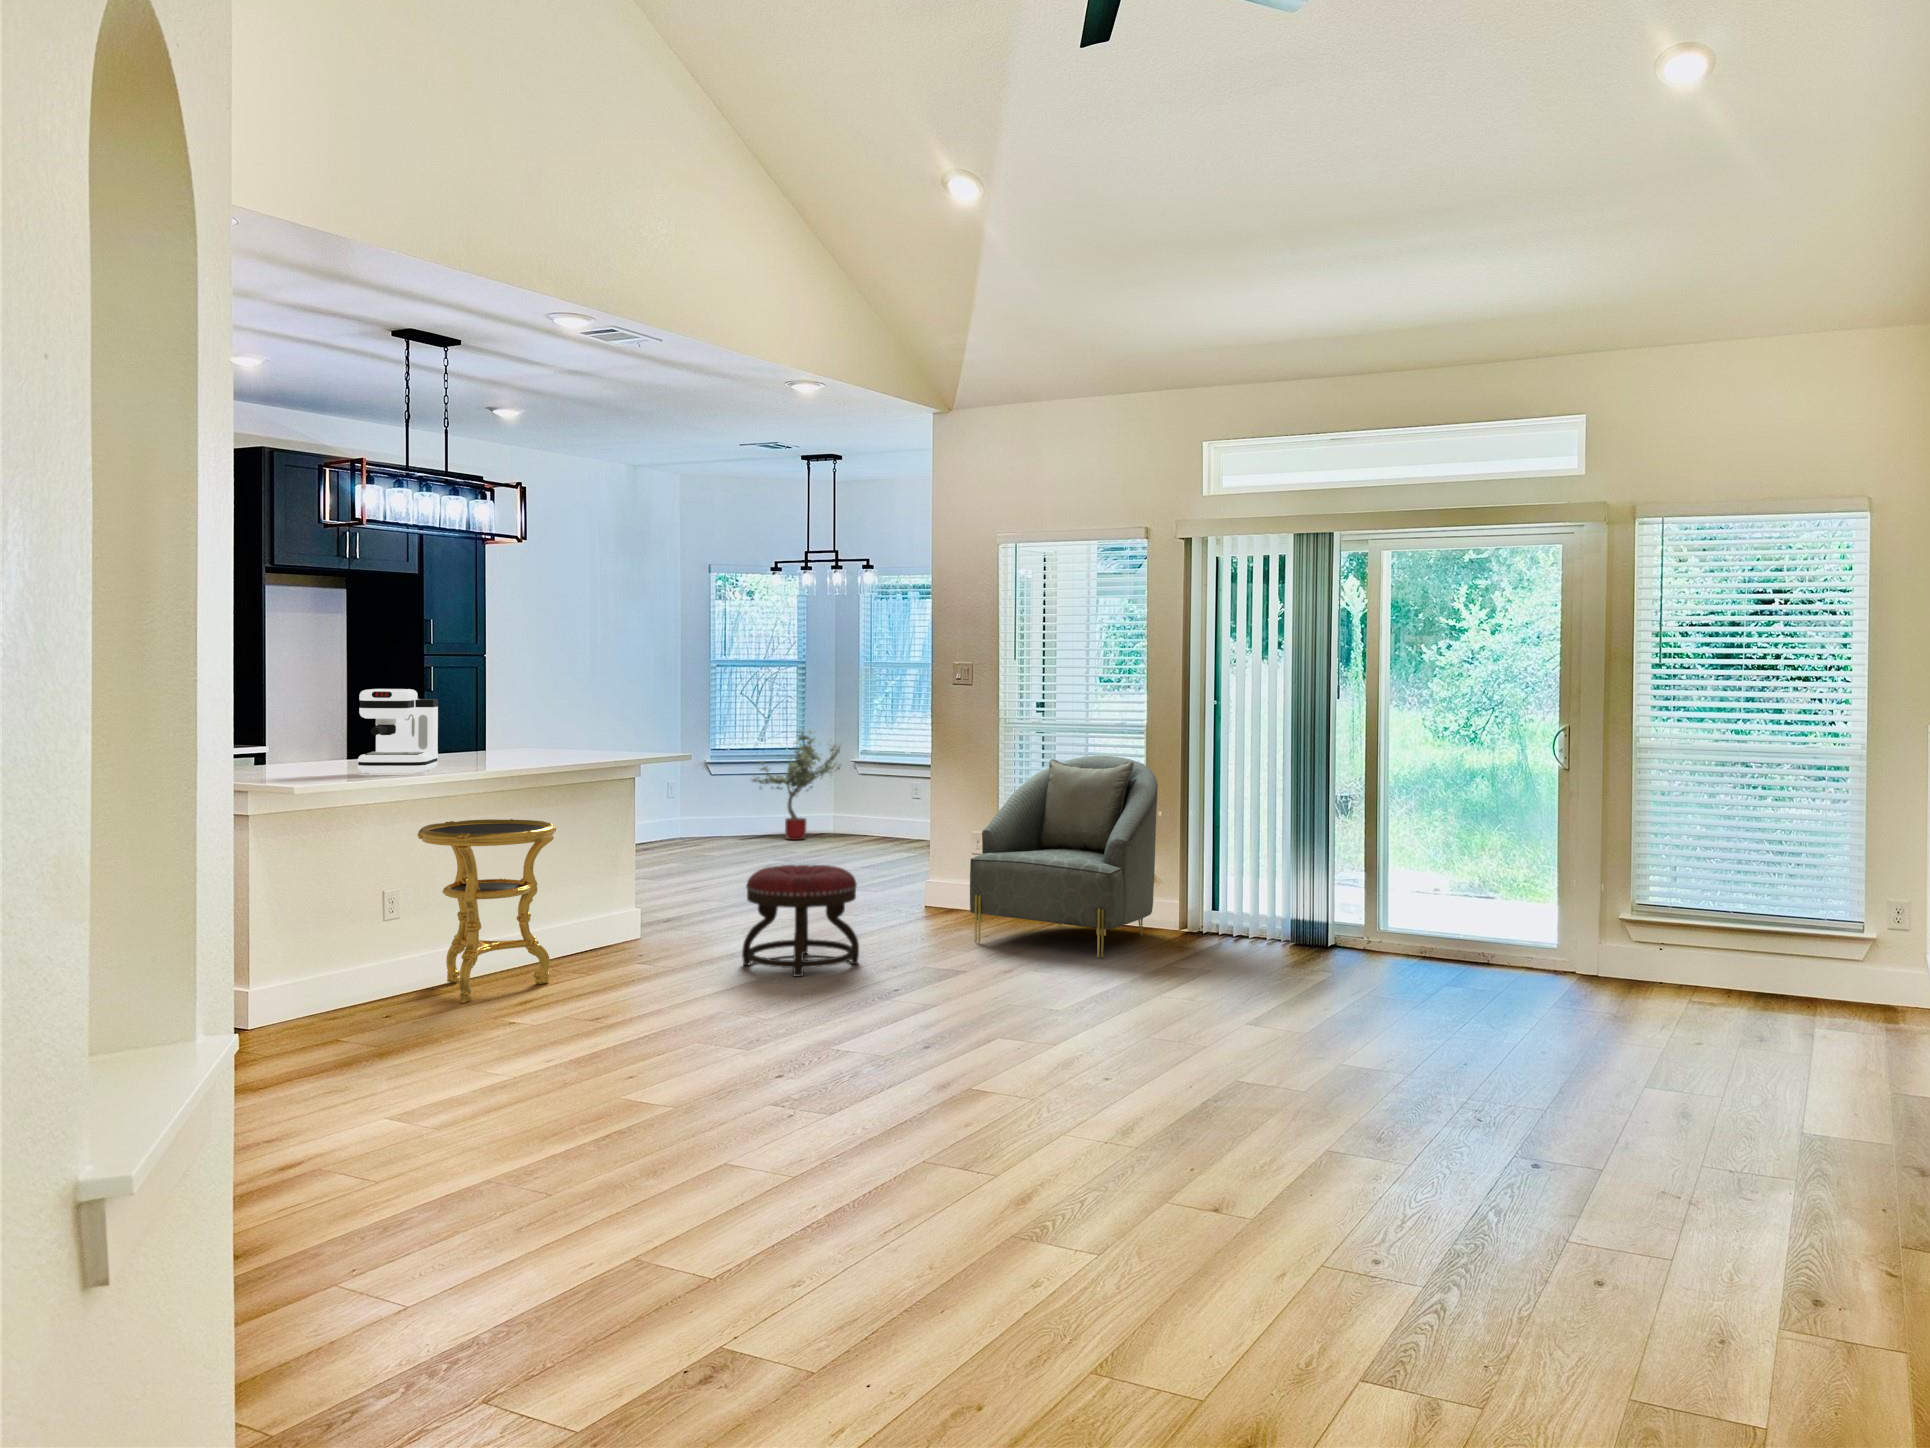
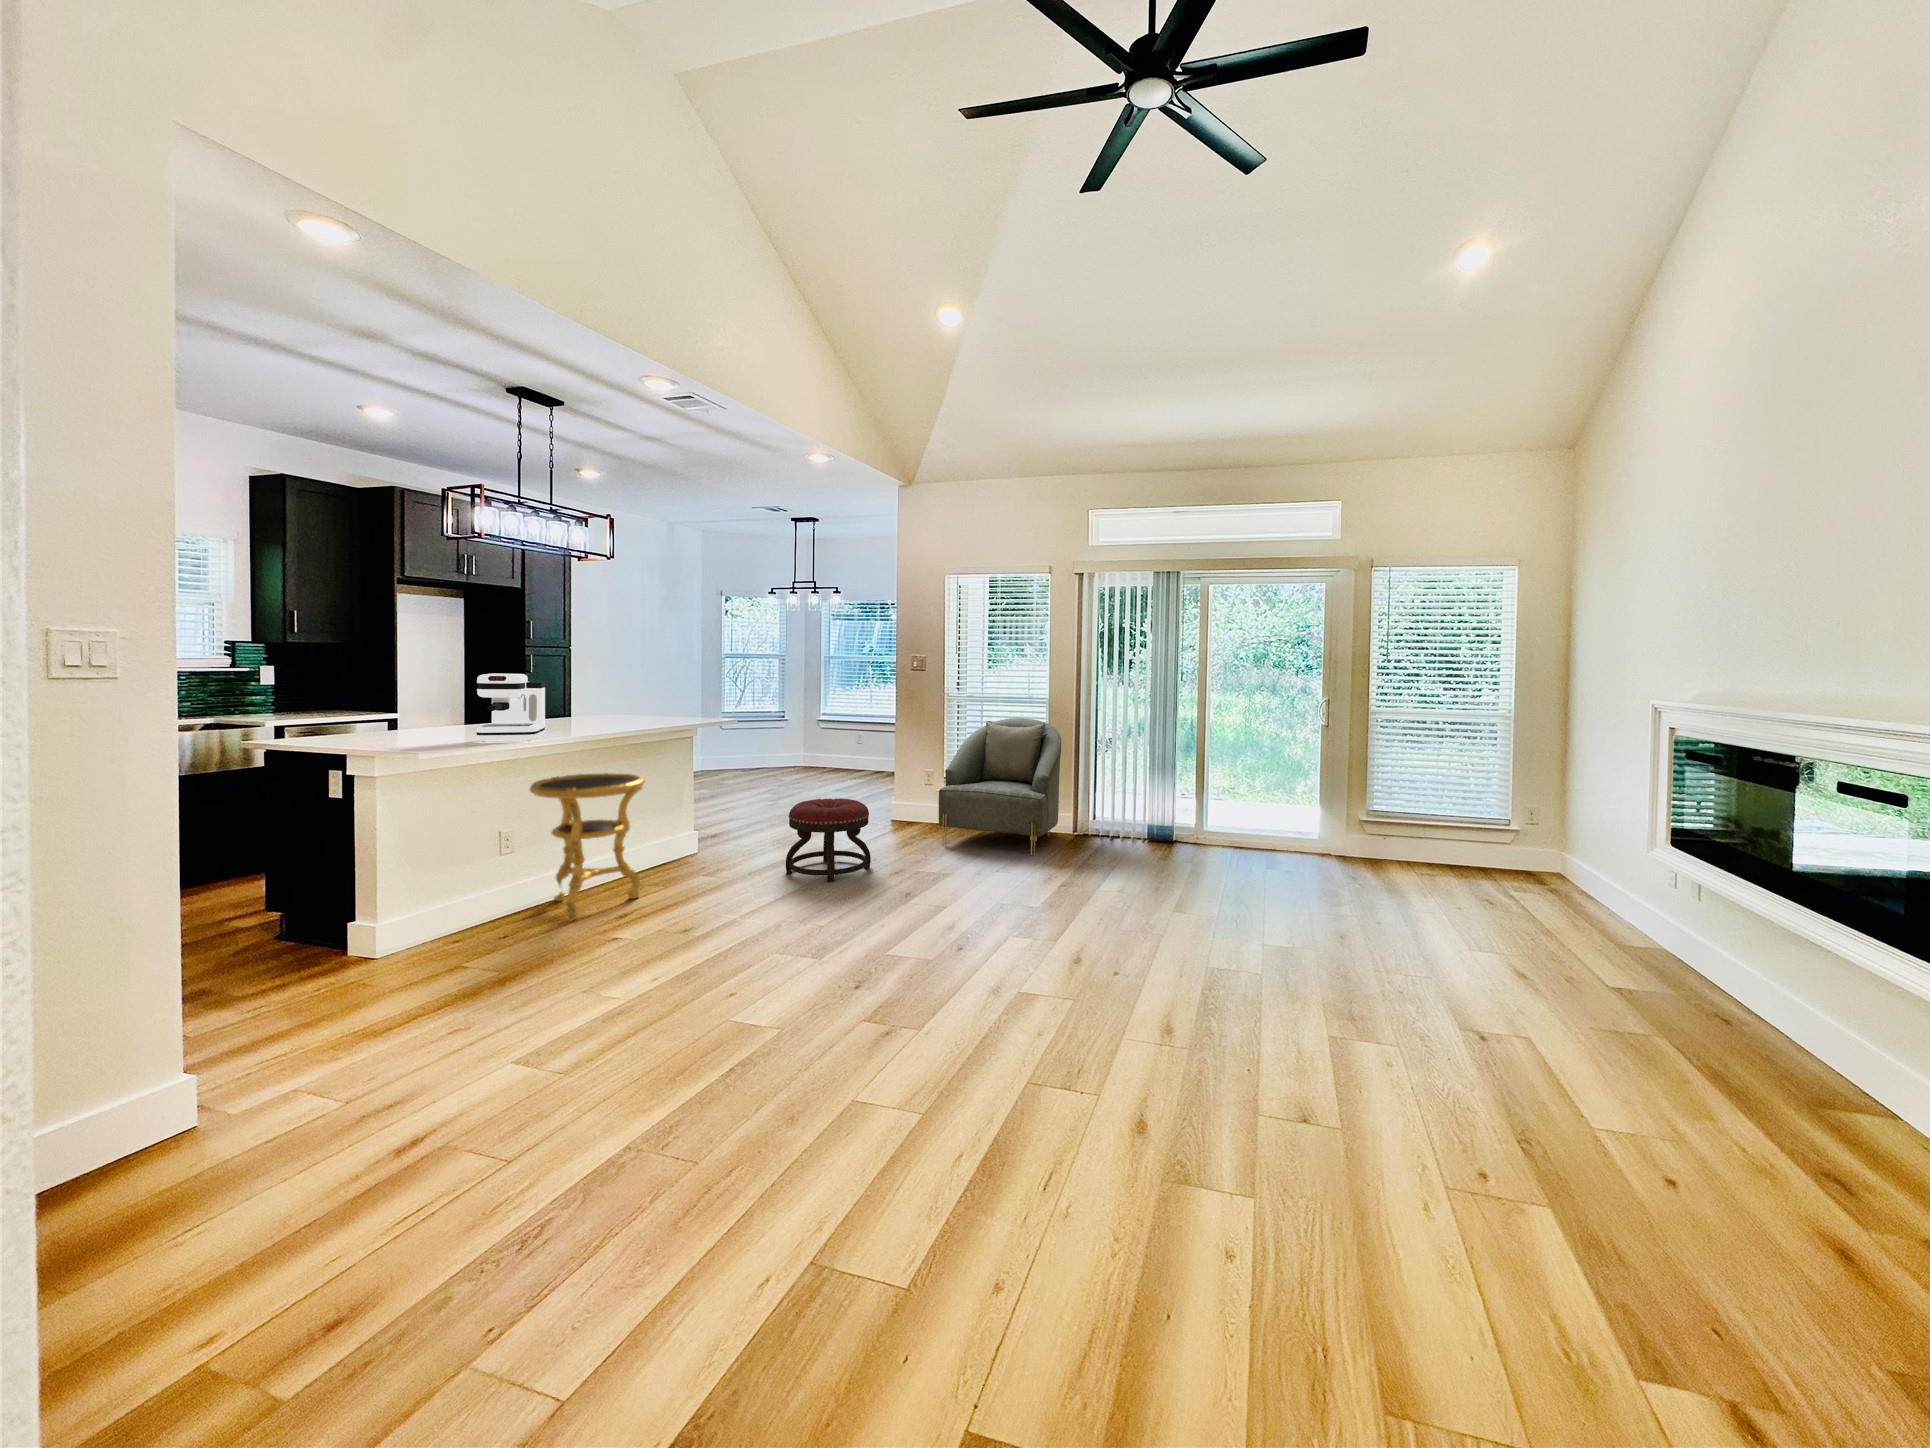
potted tree: present [752,731,841,840] -> none [755,697,817,769]

